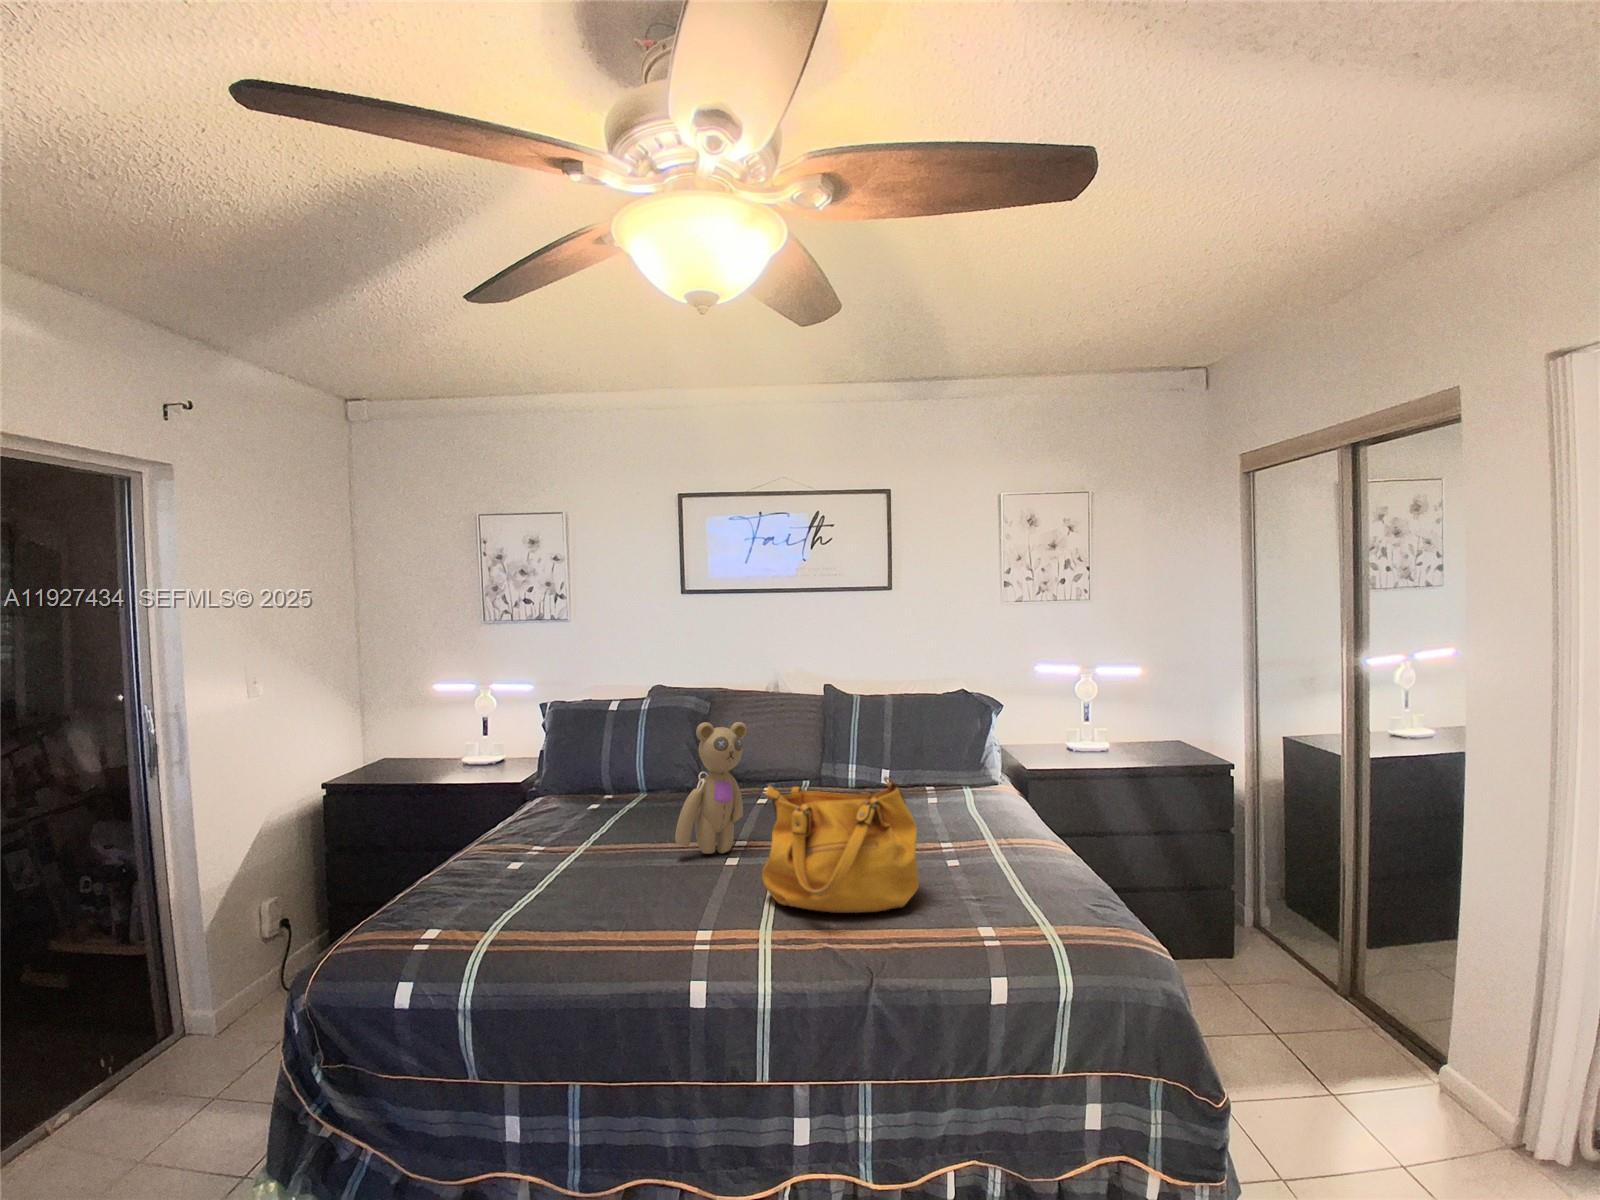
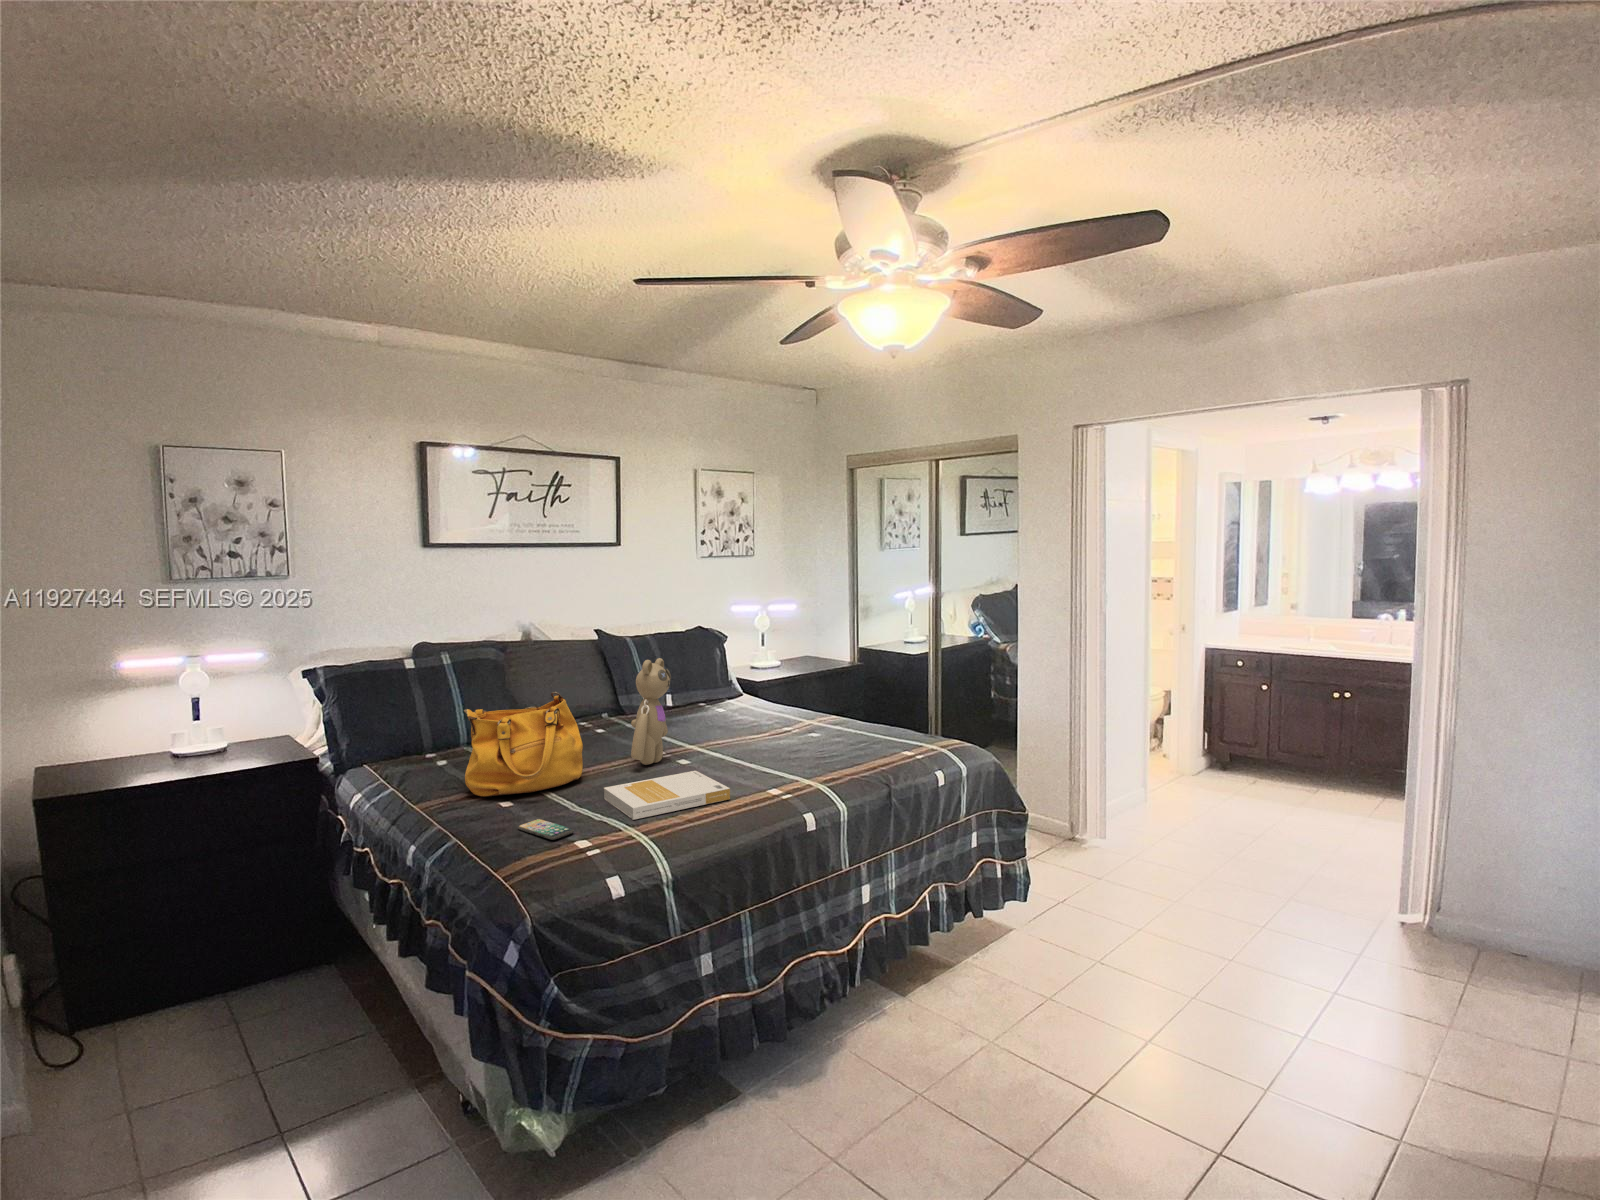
handbag: present [762,777,919,913] -> present [464,692,583,796]
book: none [544,872,706,927] -> present [604,771,730,820]
smartphone: none [437,892,484,921] -> present [518,819,574,840]

